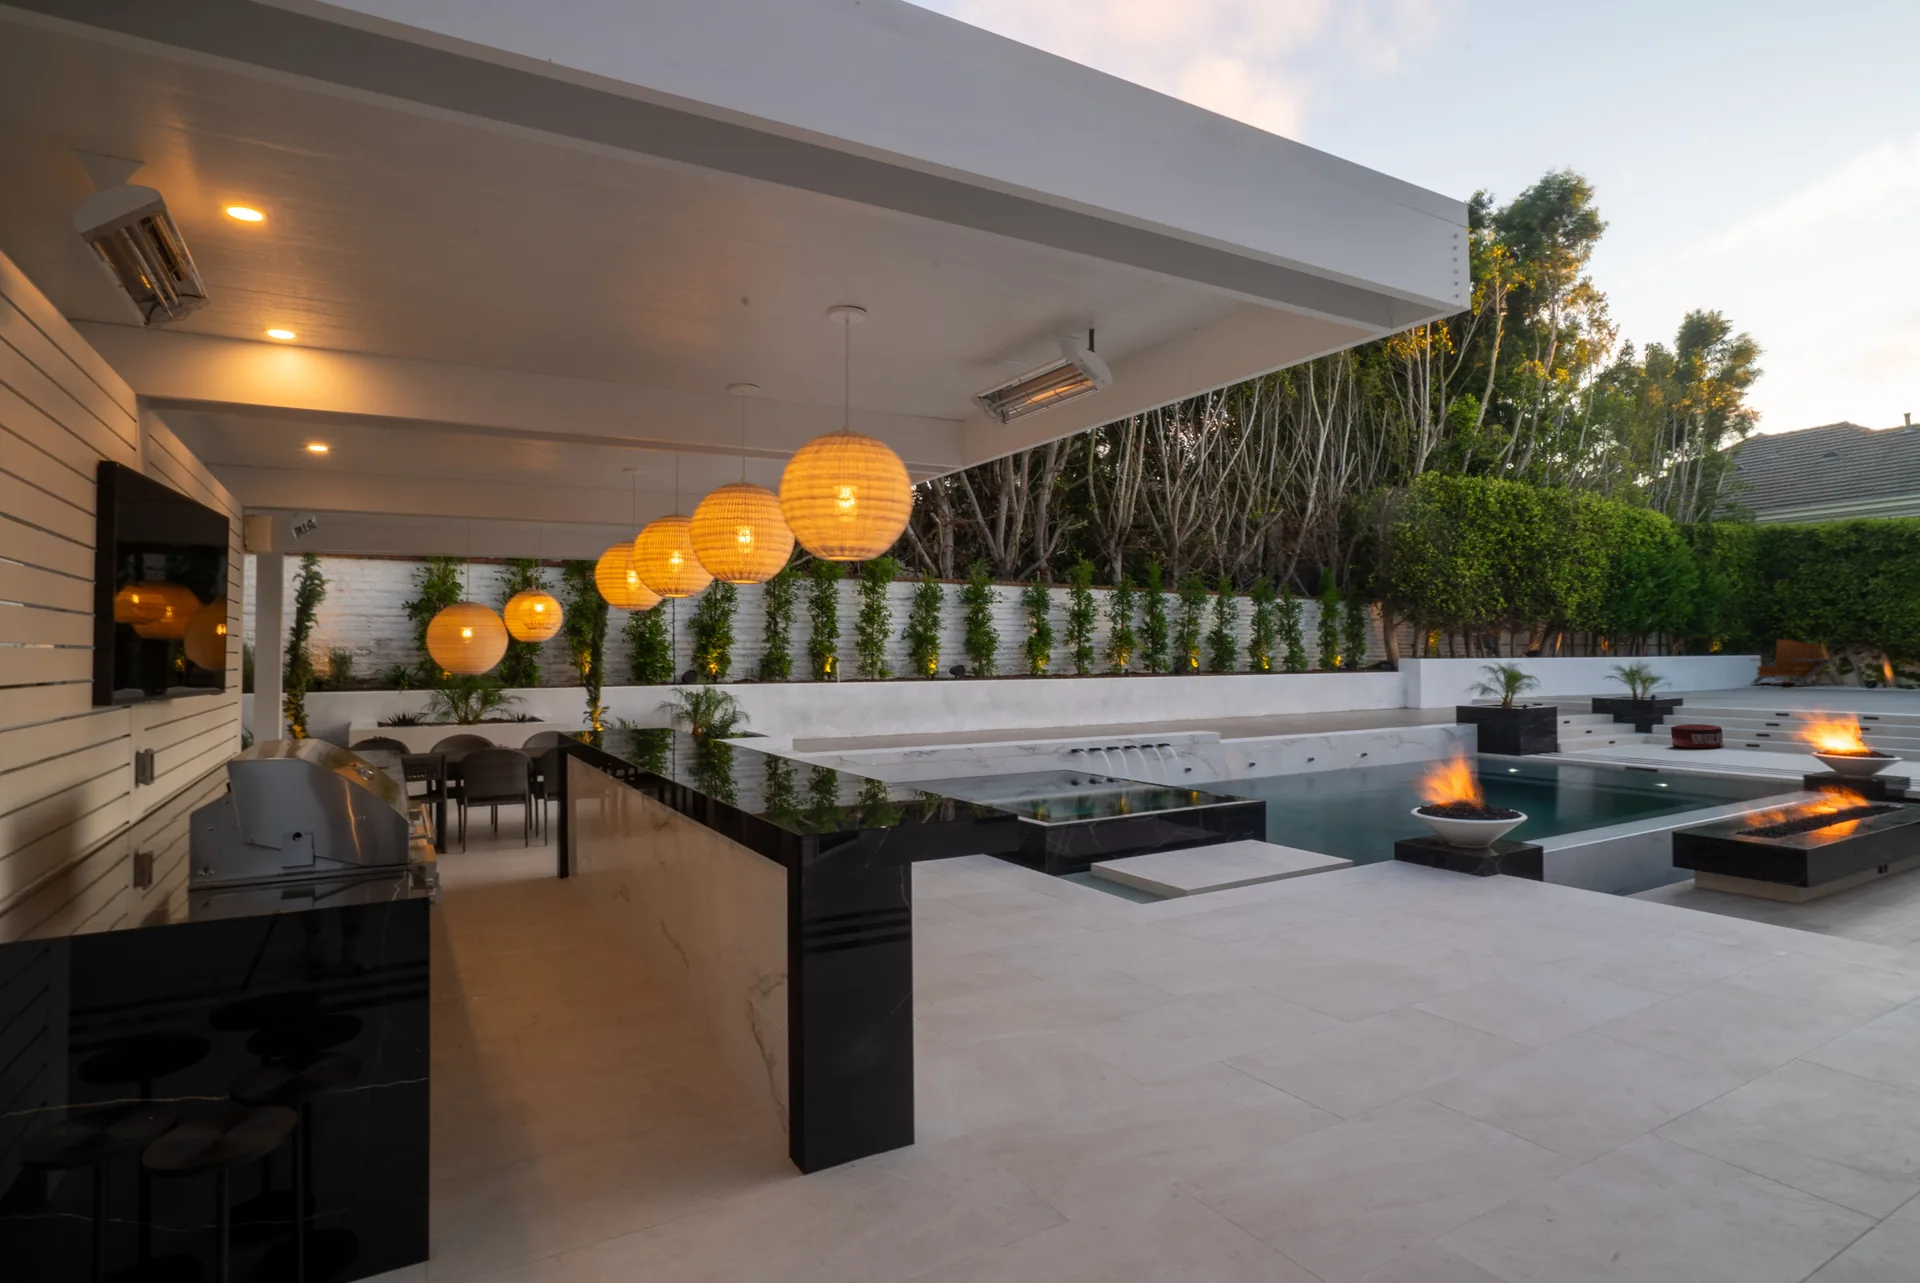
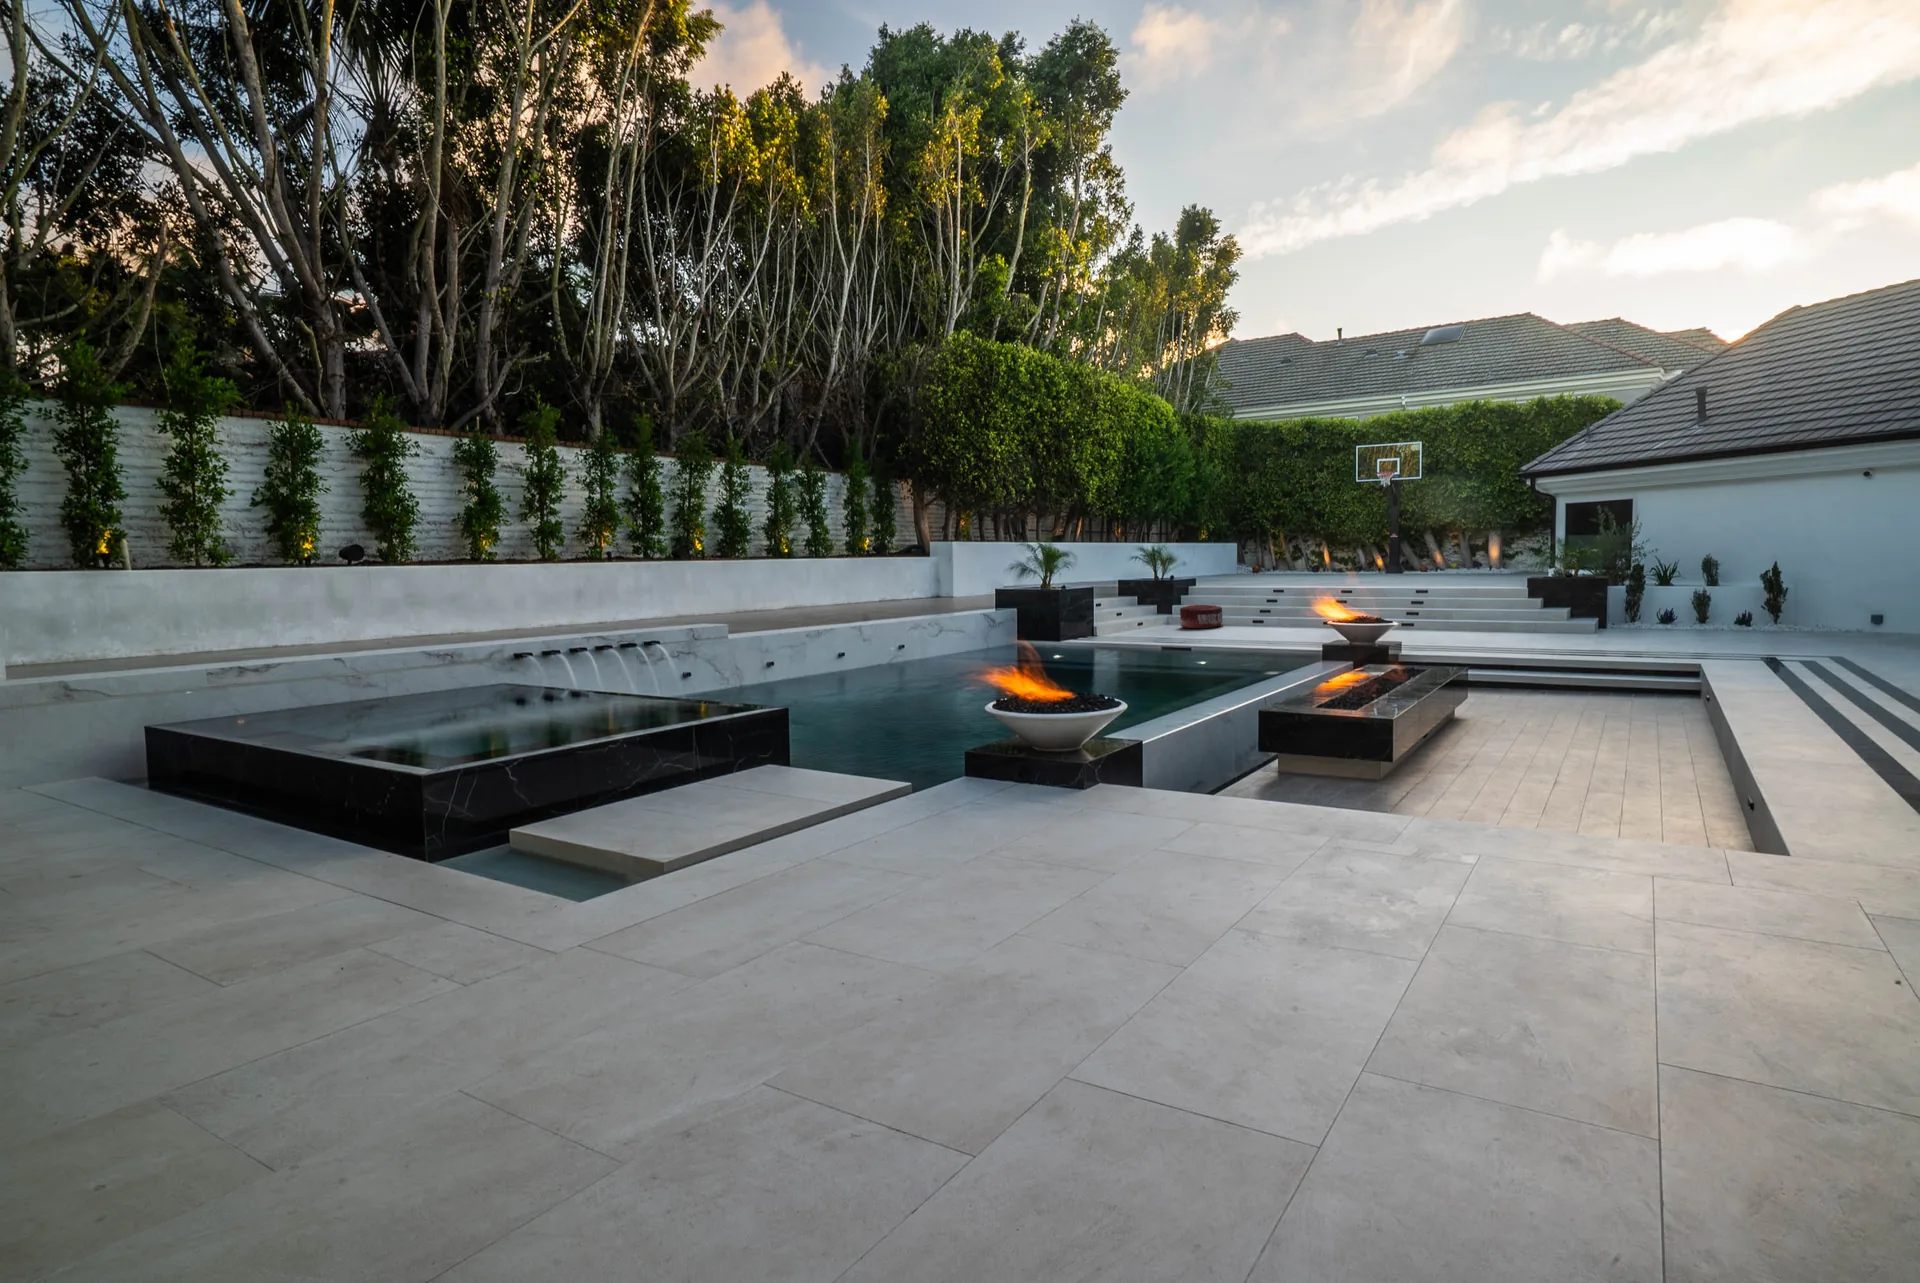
lounge chair: present [1753,640,1831,686] -> none [1229,526,1291,569]

